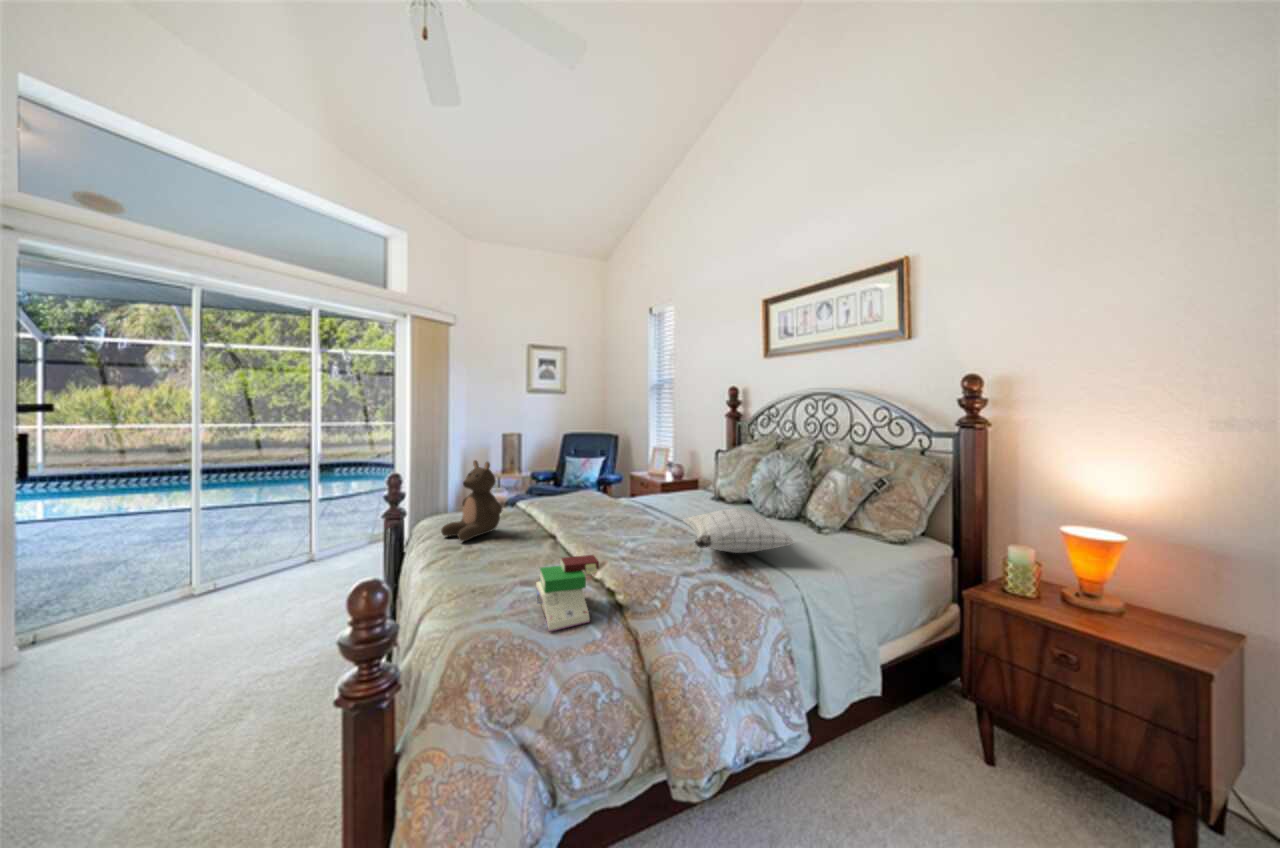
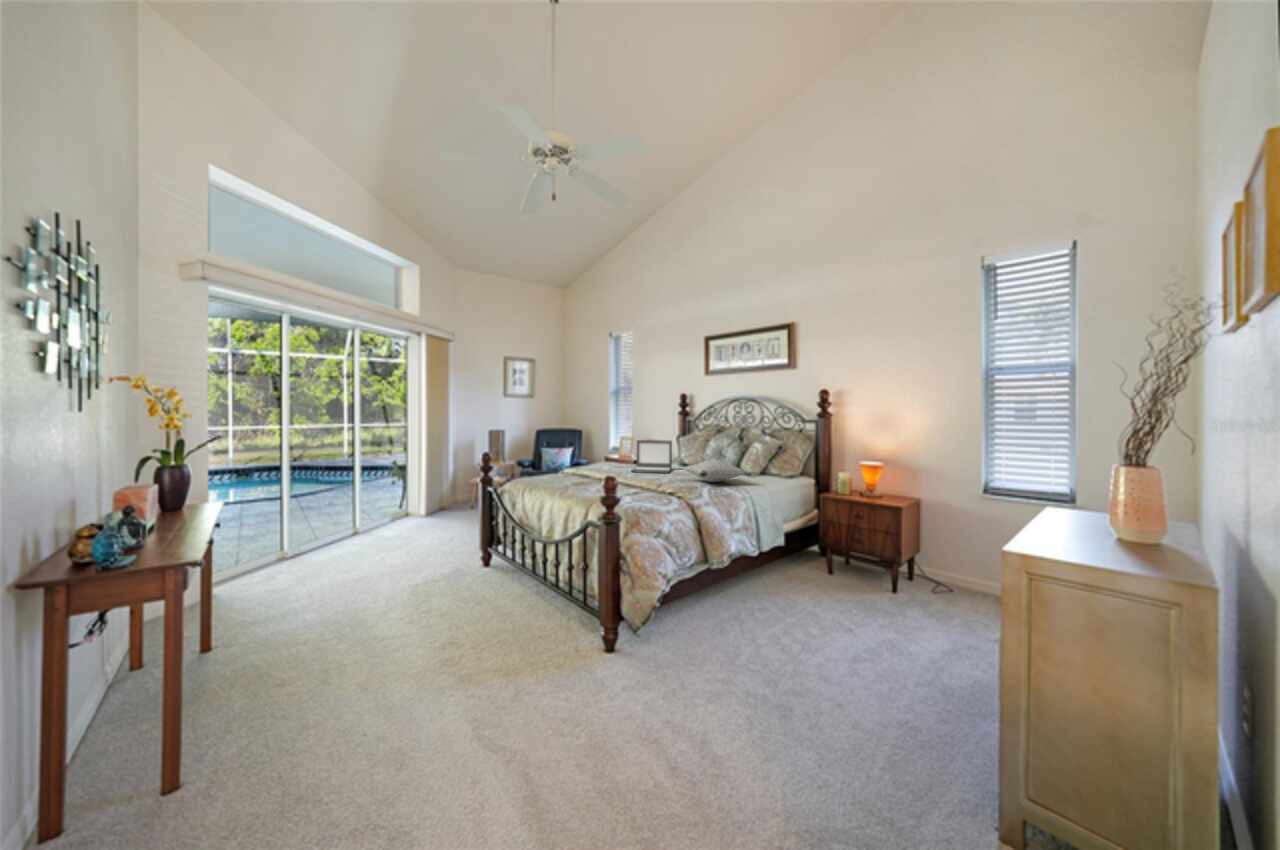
laptop: none [618,459,691,519] -> present [631,440,672,473]
stuffed bear: present [441,460,502,541] -> none [545,438,581,484]
book: present [536,555,599,632] -> none [640,476,673,502]

